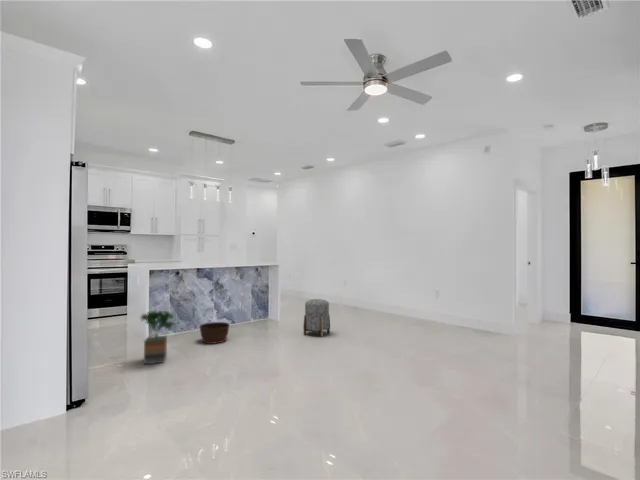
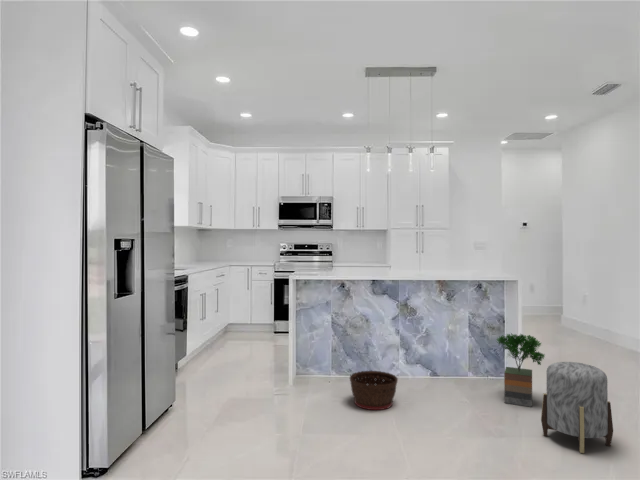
potted tree: present [141,311,174,364] -> present [497,334,544,407]

